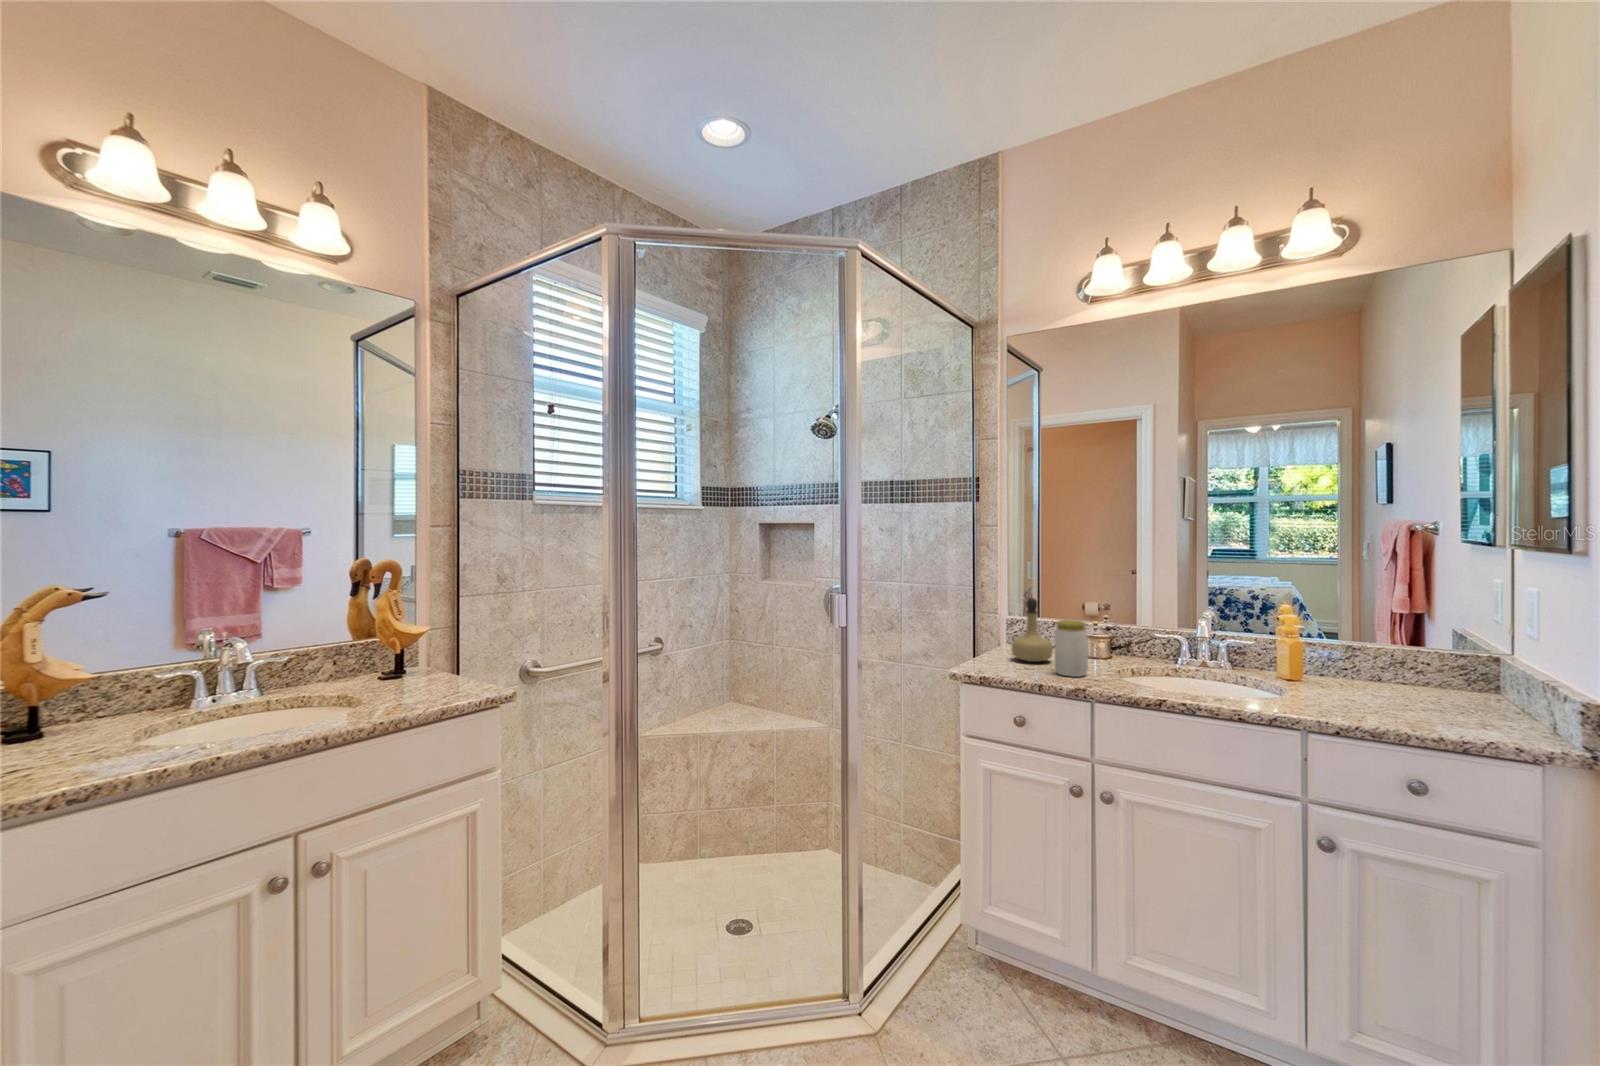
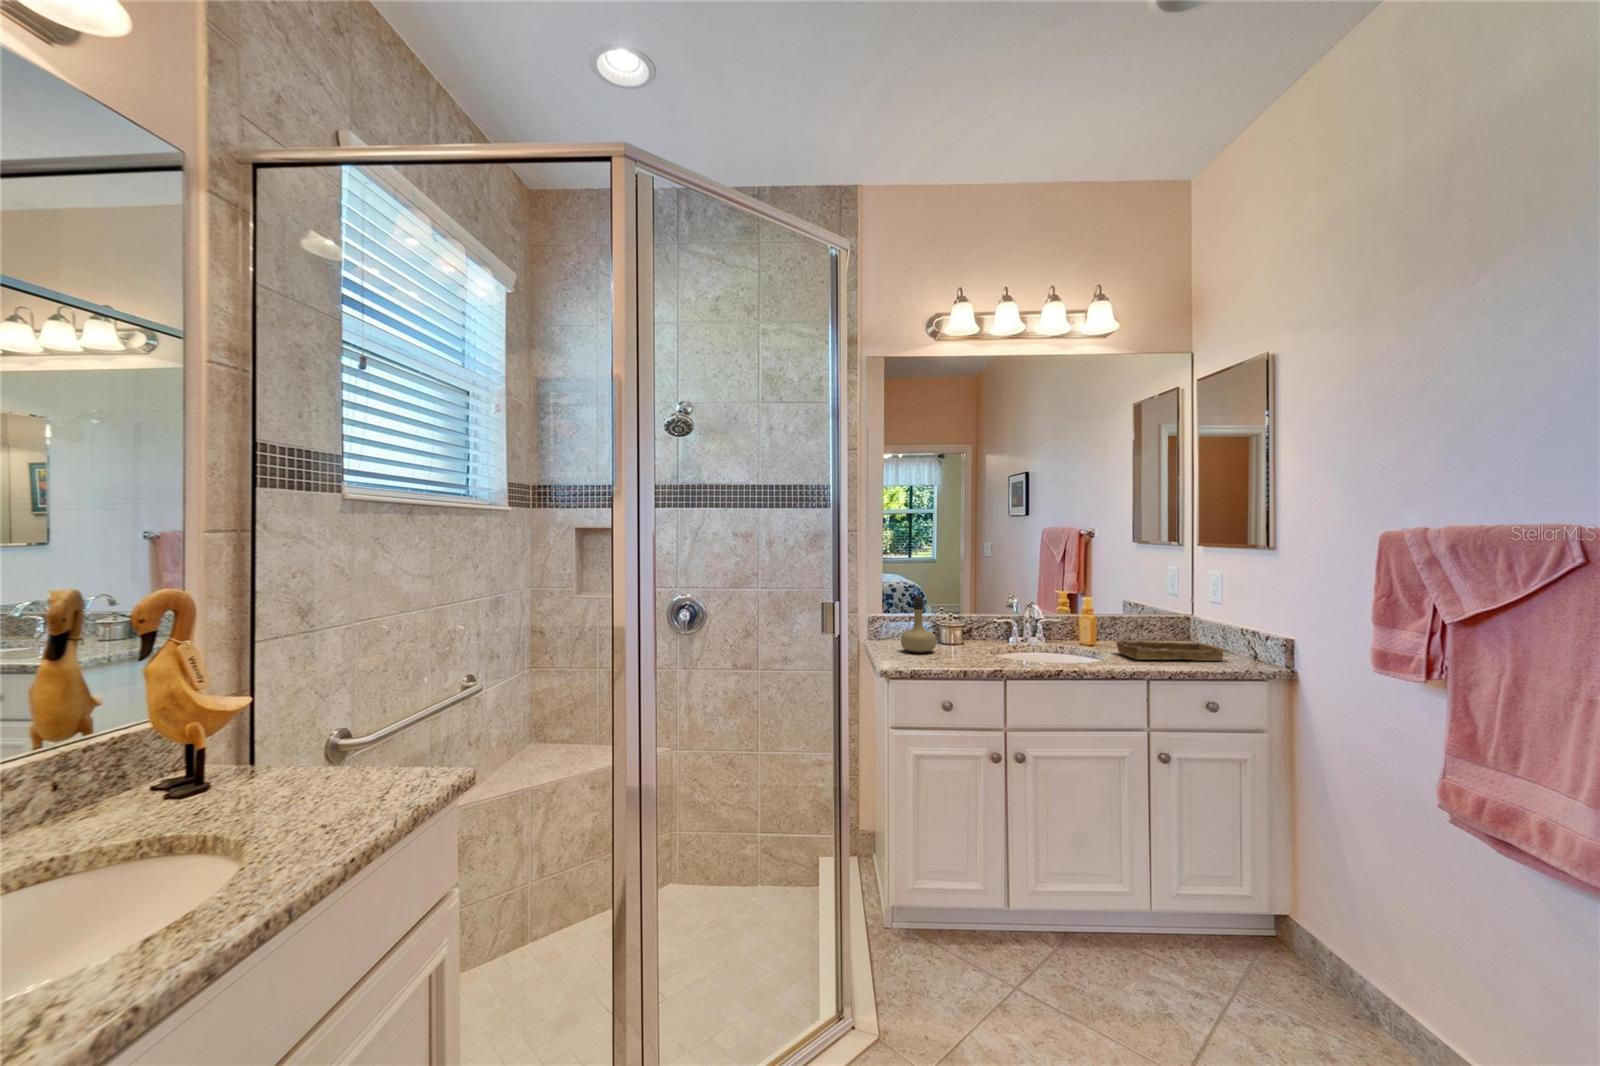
jar: present [1055,620,1088,677] -> none [955,613,982,661]
tray: none [1298,674,1486,724] -> present [1116,640,1225,661]

